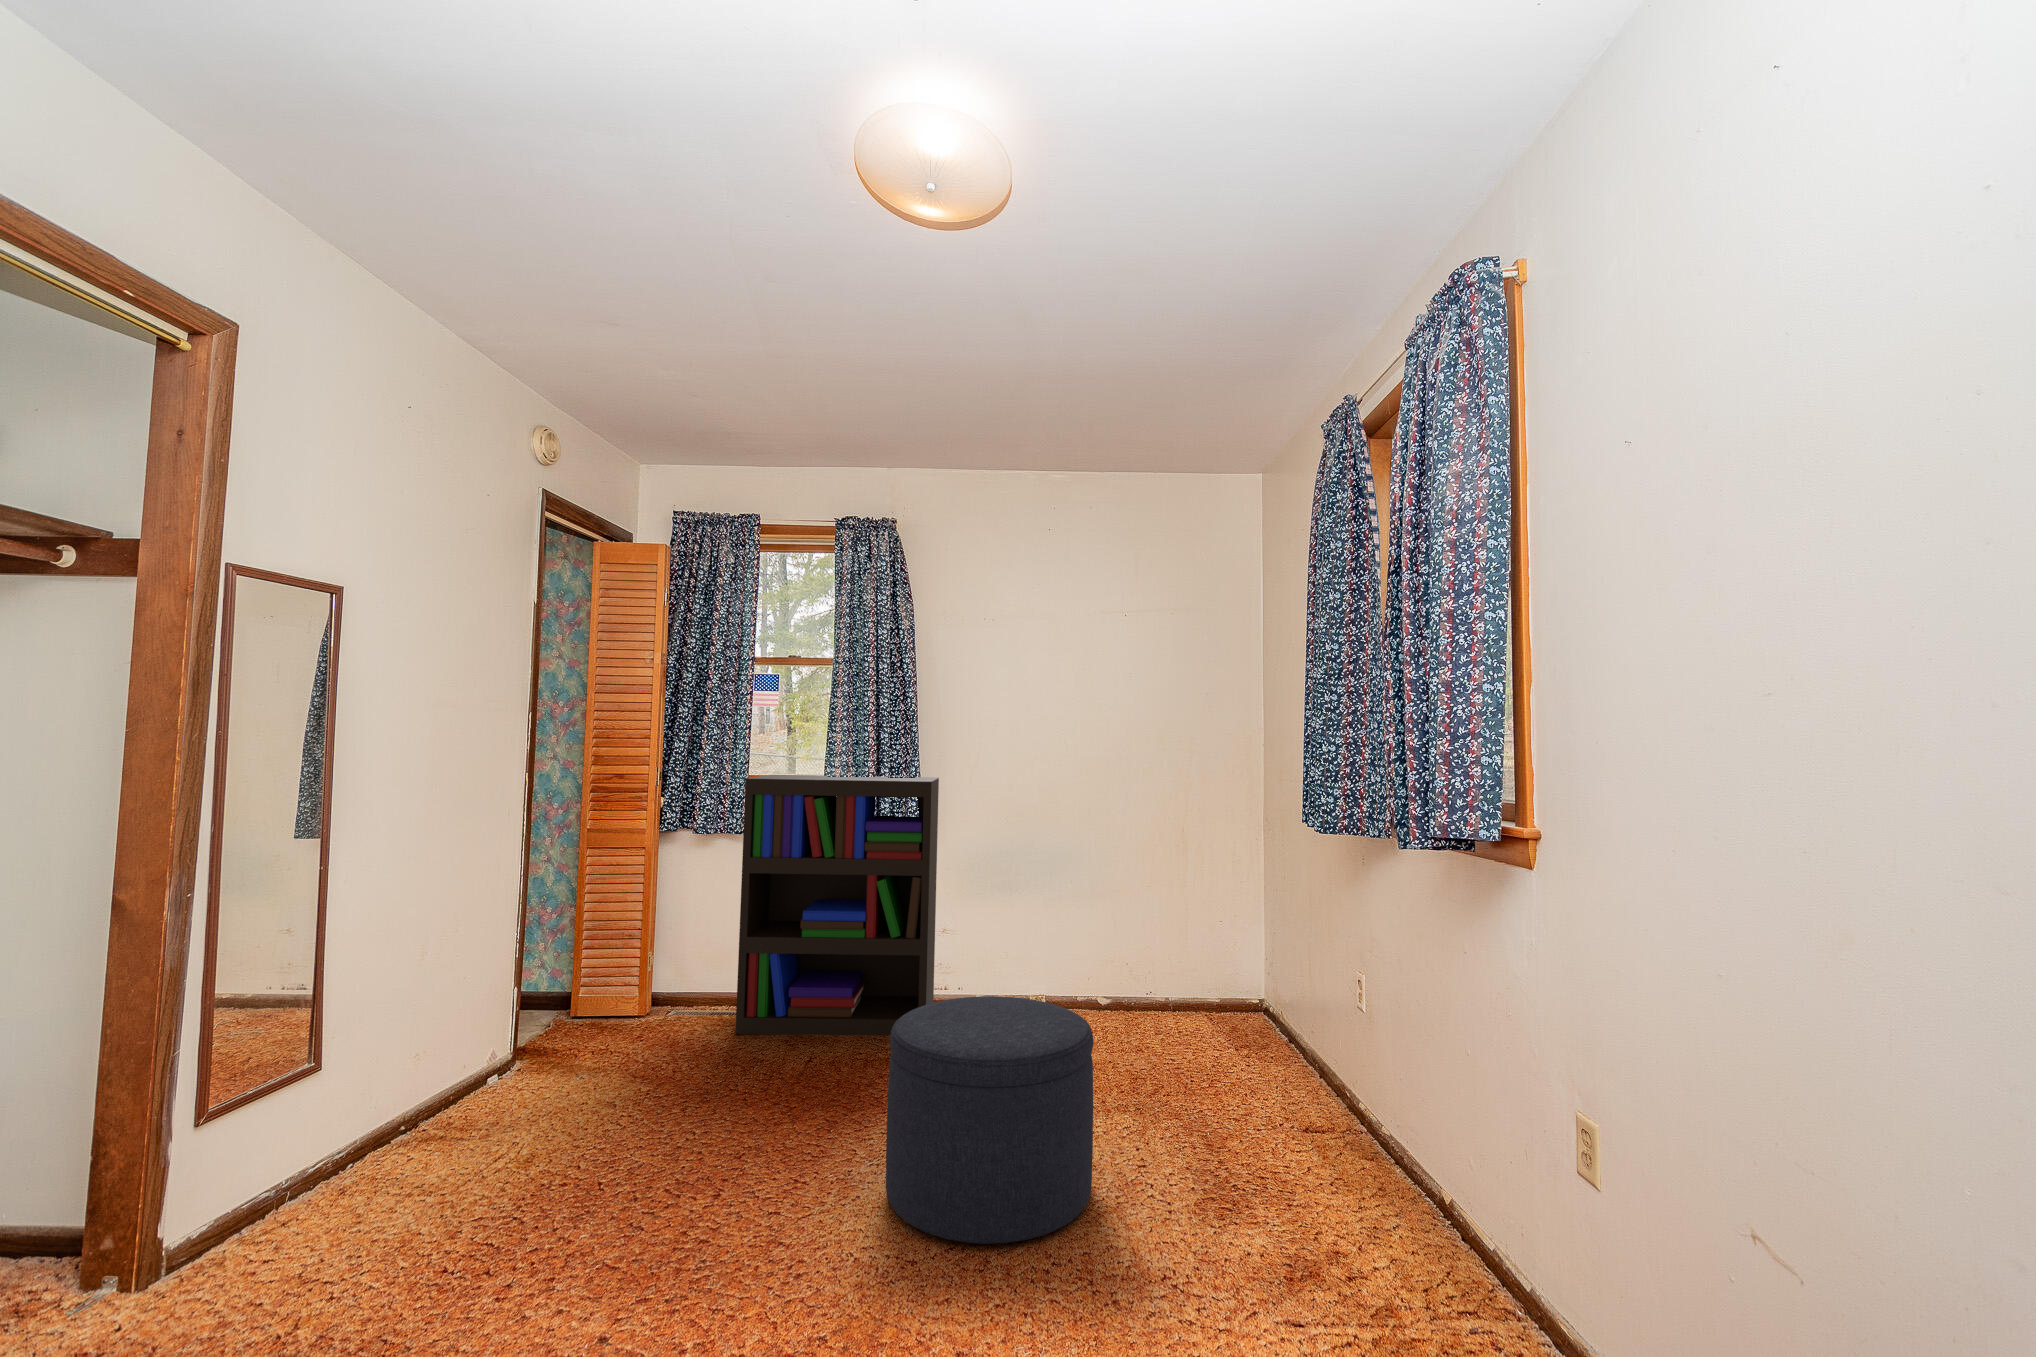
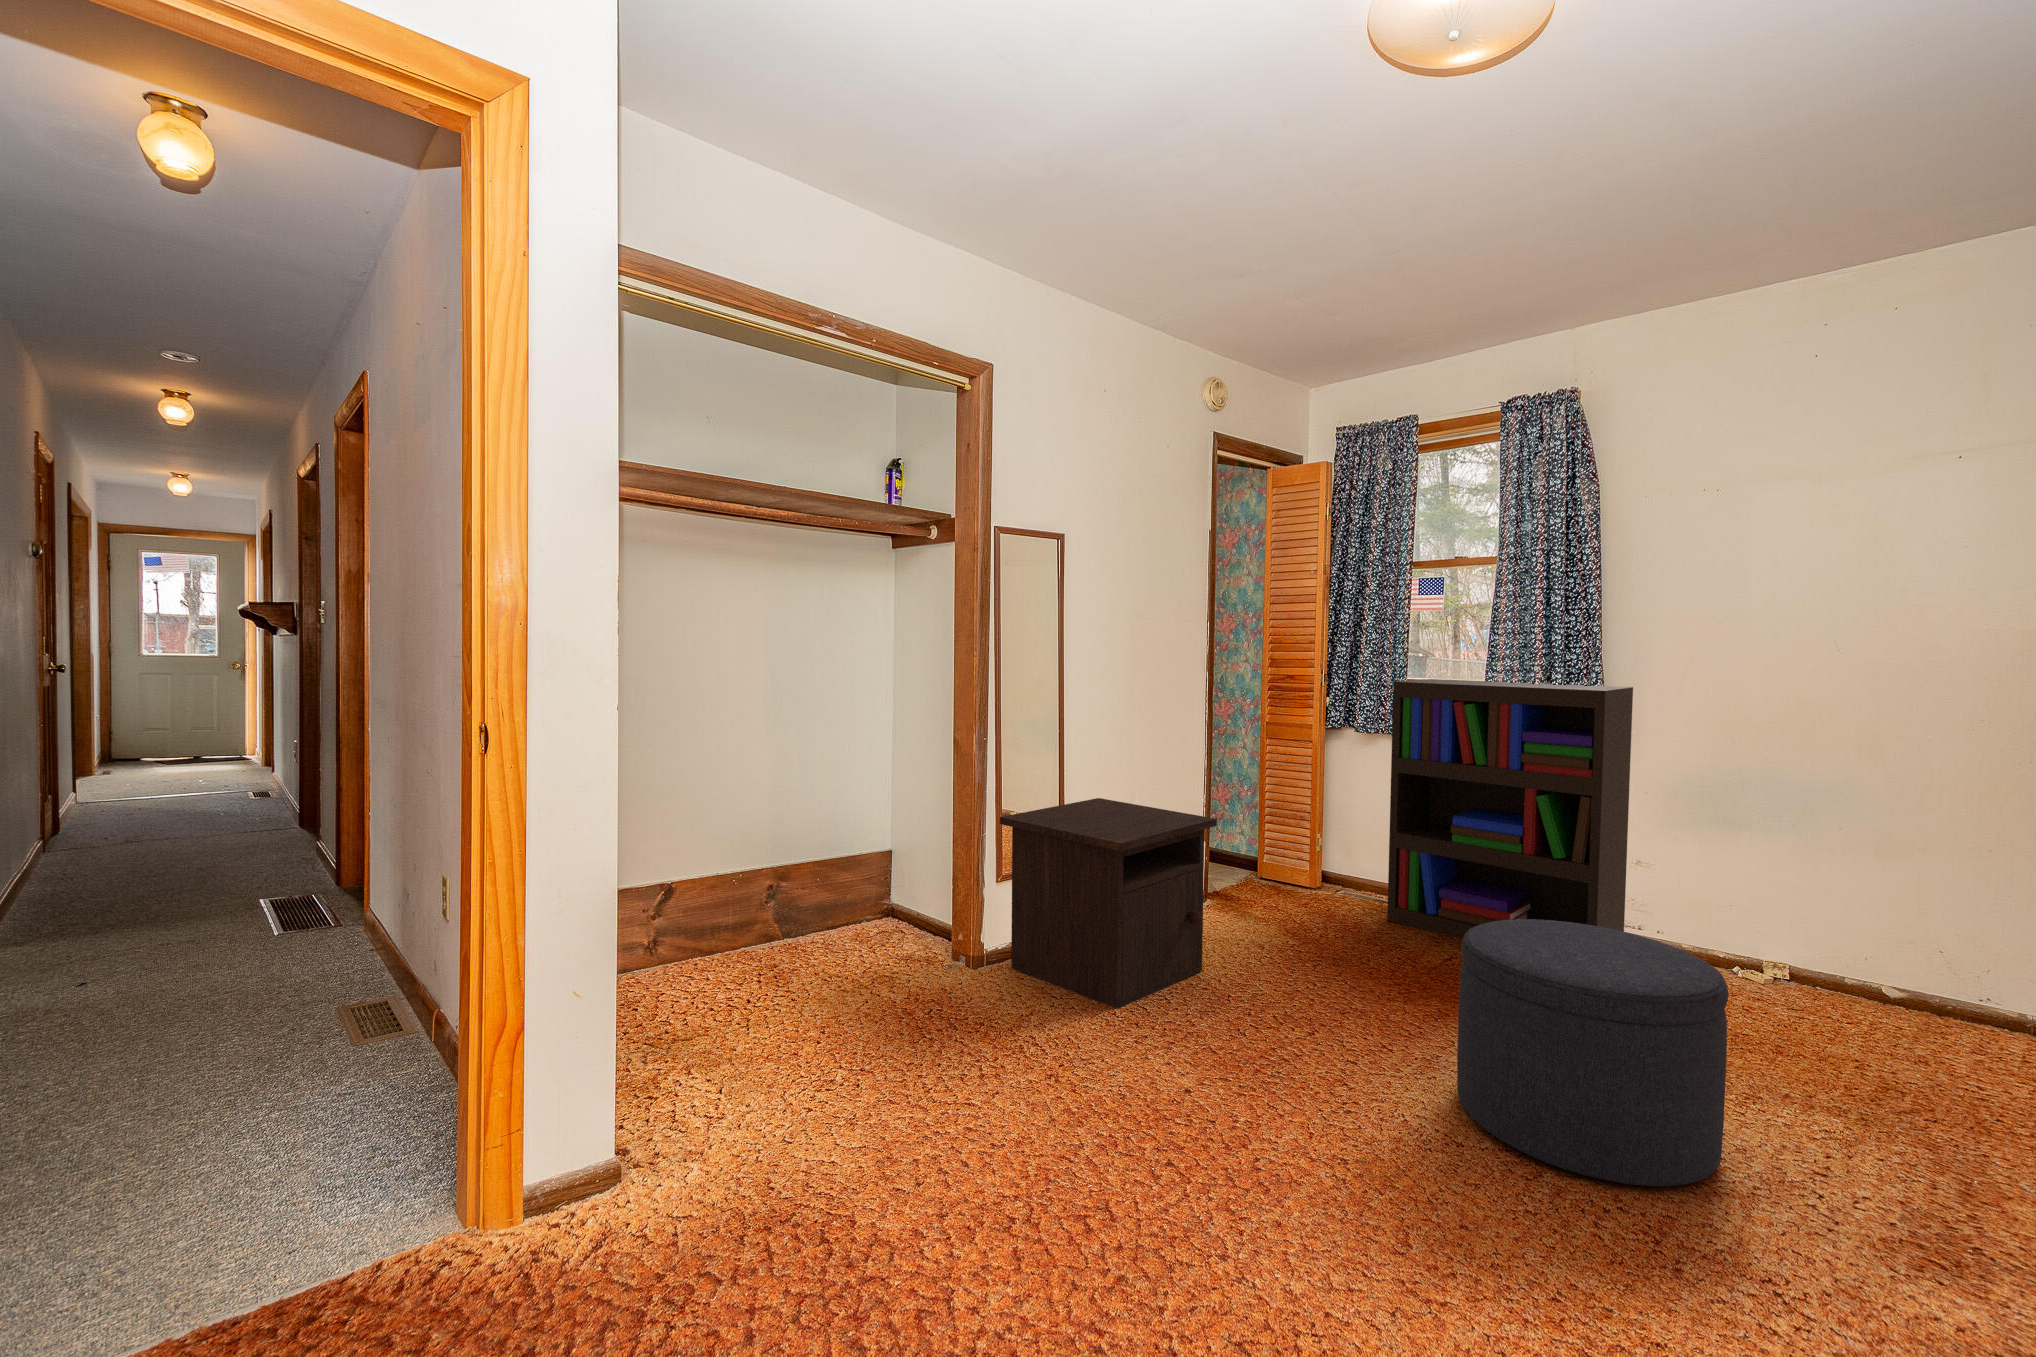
nightstand: none [210,957,578,1271] -> present [1000,798,1217,1009]

